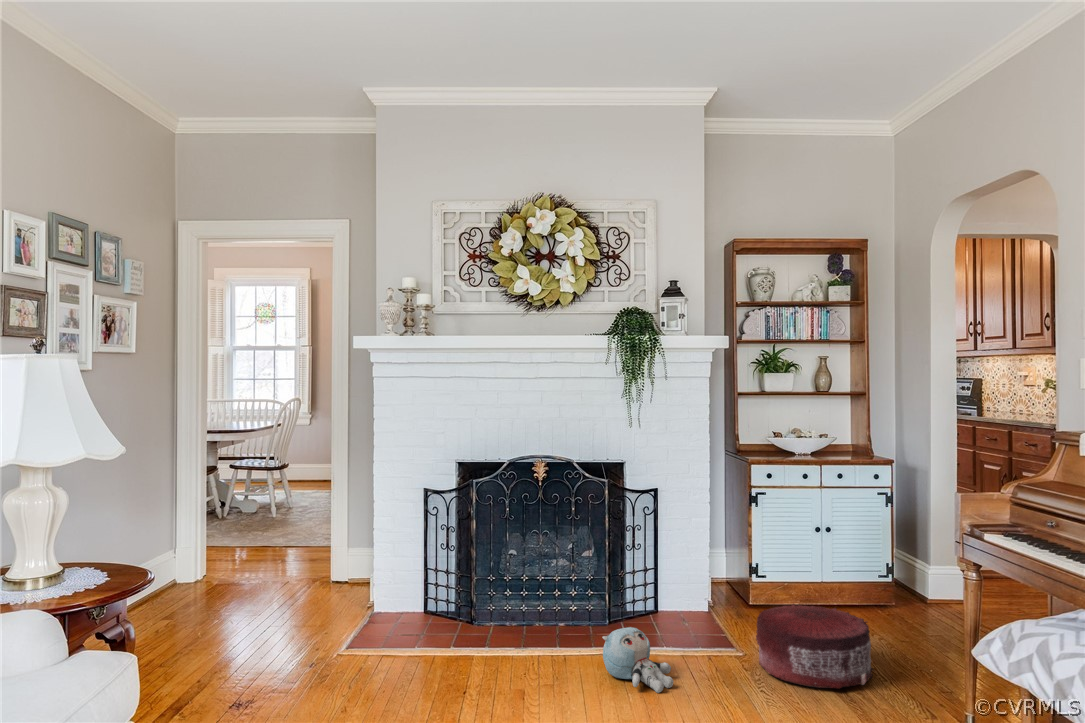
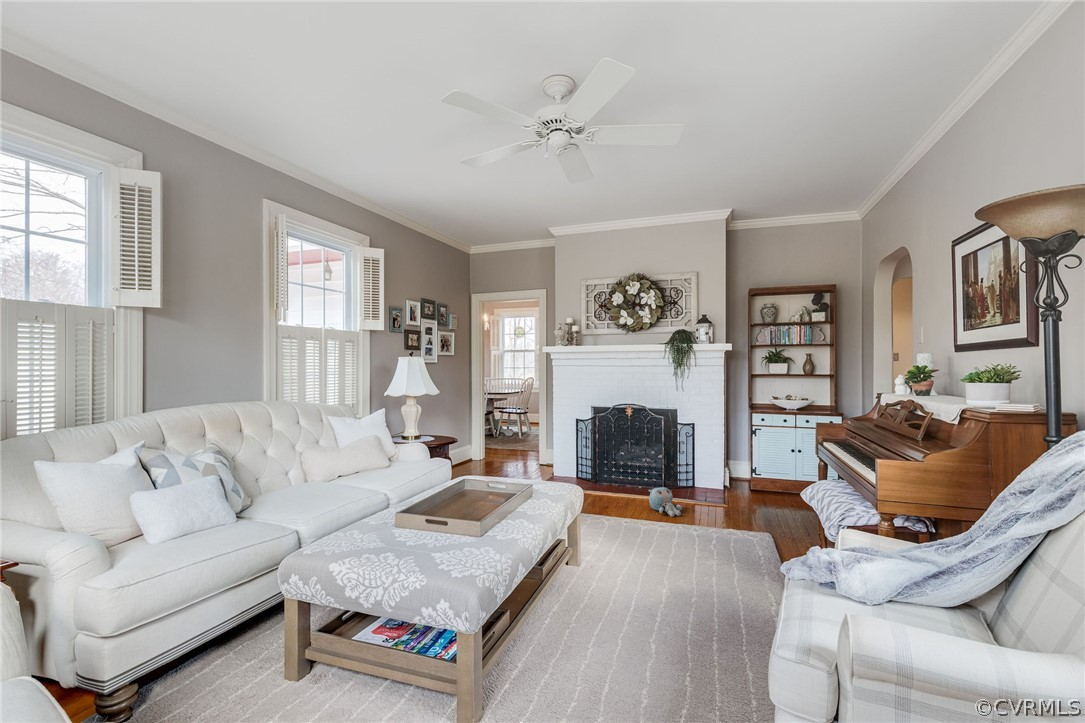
pouf: present [756,604,874,689] -> none [731,485,795,525]

